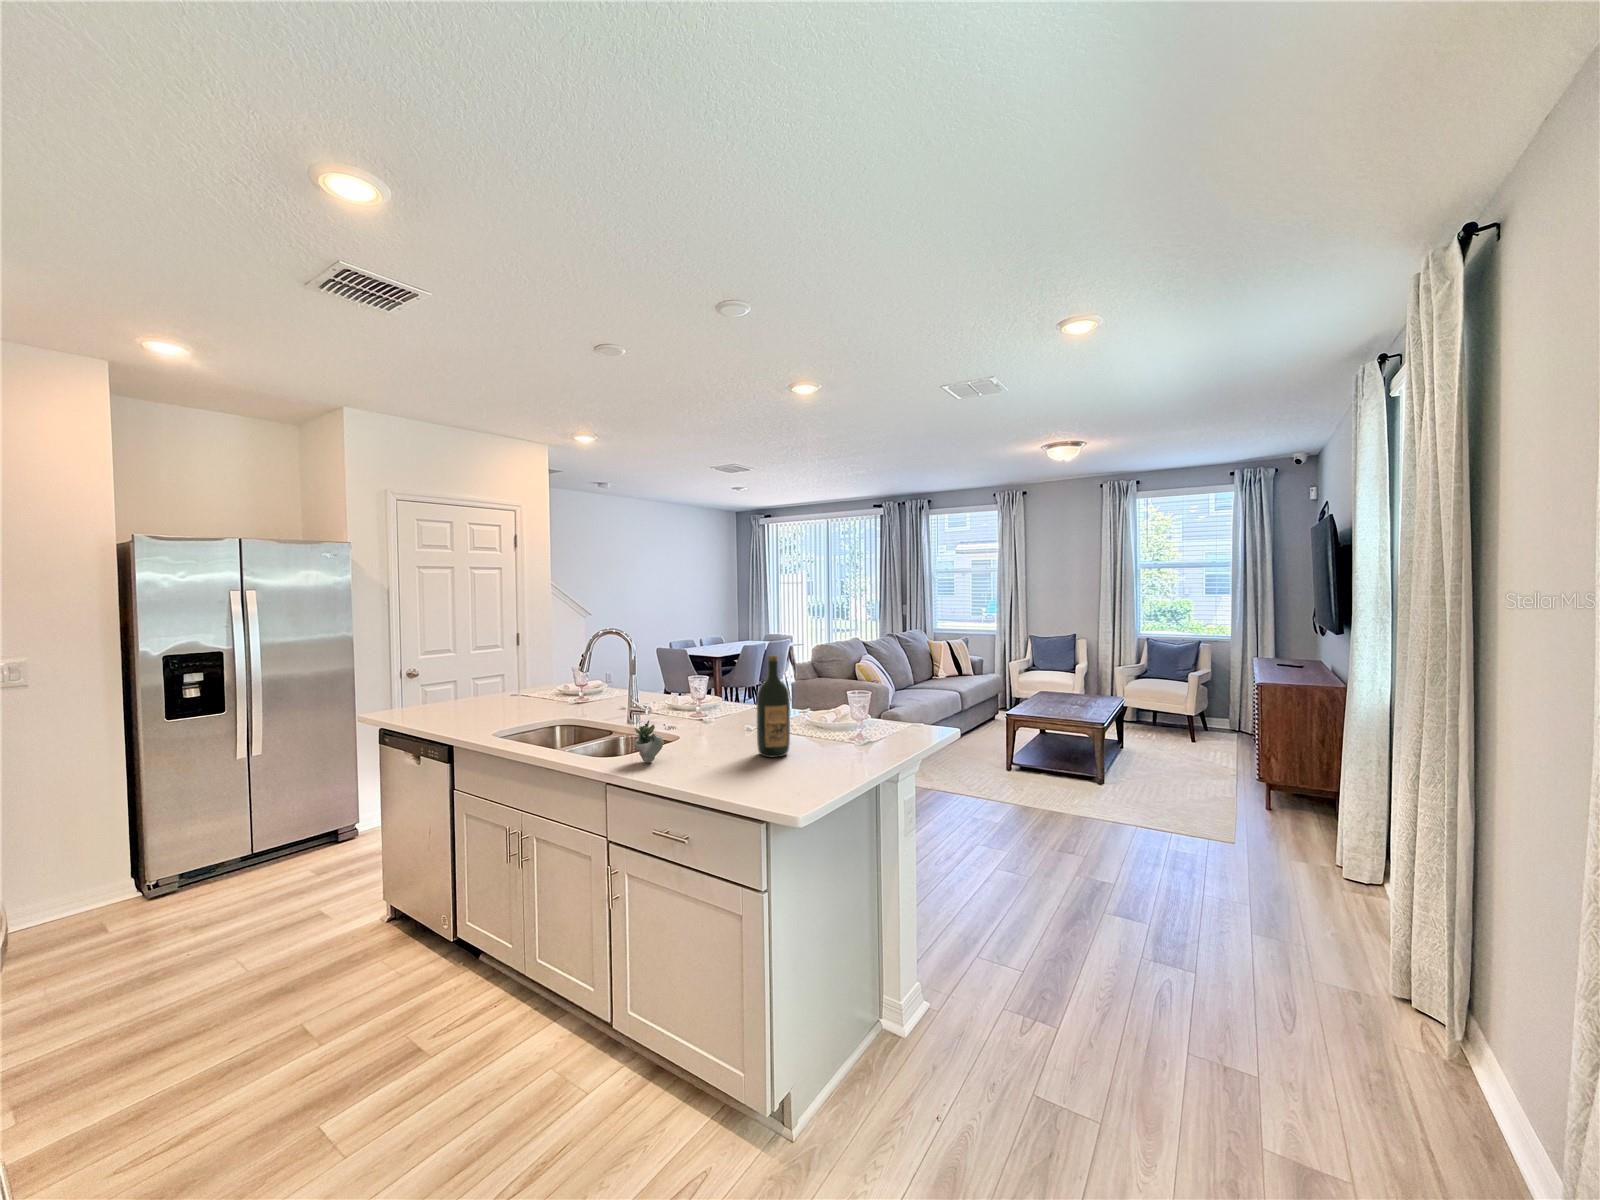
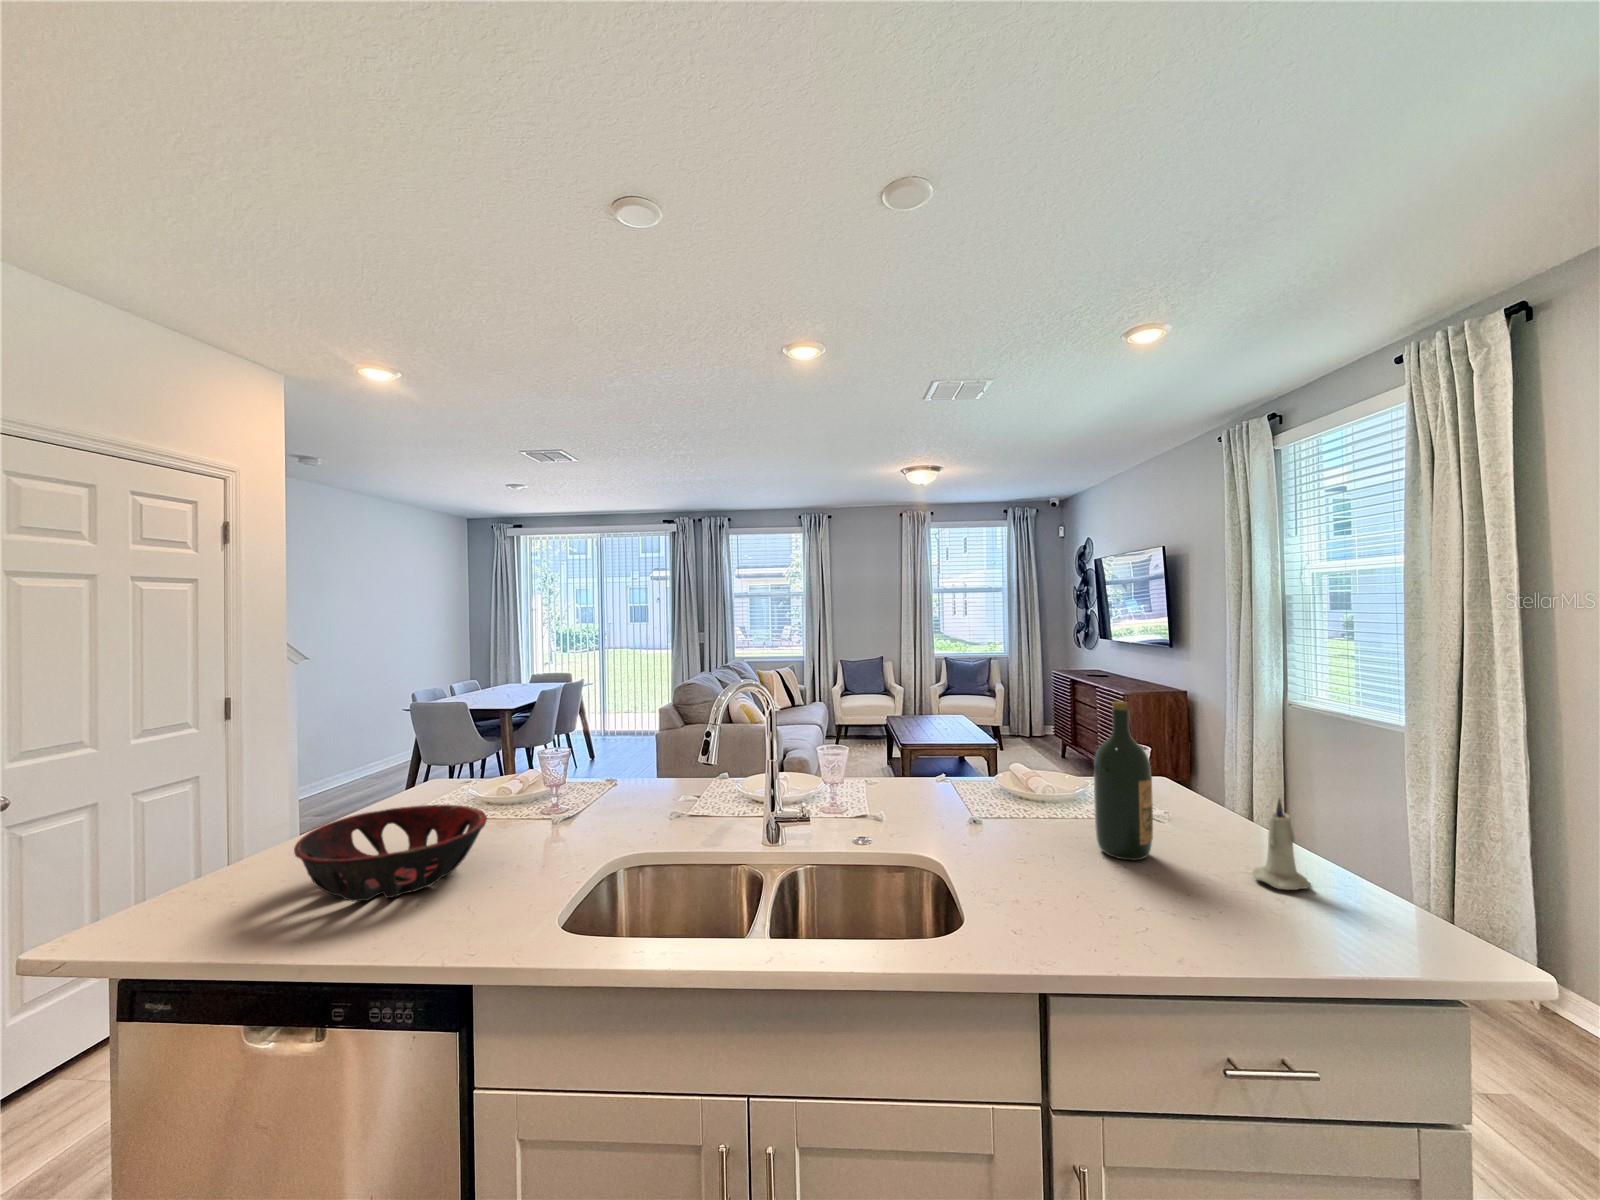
decorative bowl: none [433,683,517,716] -> present [294,805,487,902]
succulent plant: present [635,720,665,763] -> none [1013,840,1127,921]
candle: none [791,721,825,780] -> present [1252,799,1311,890]

